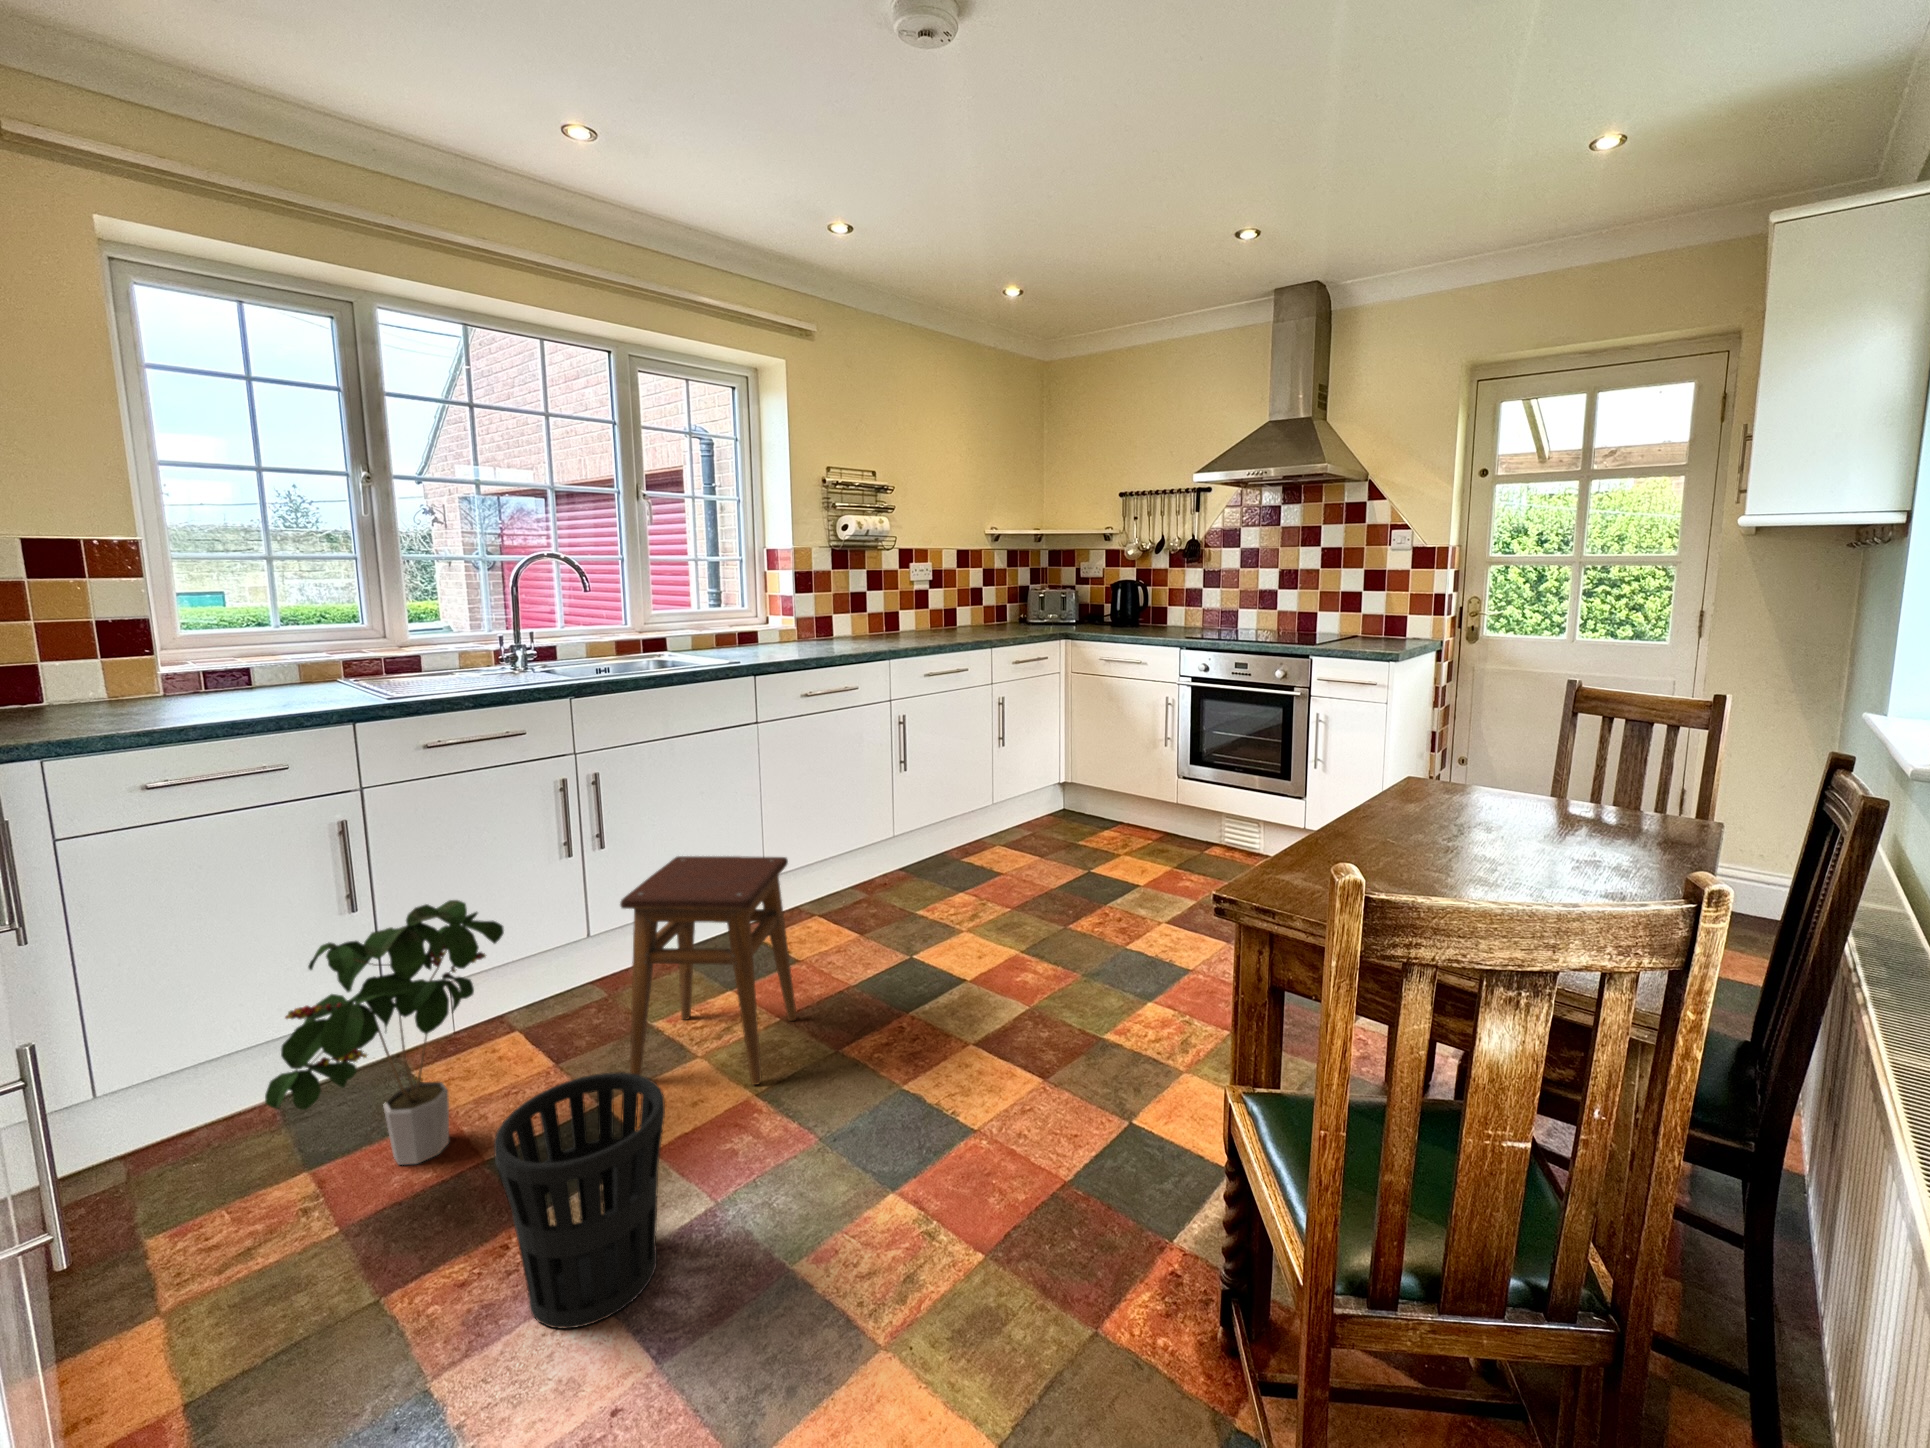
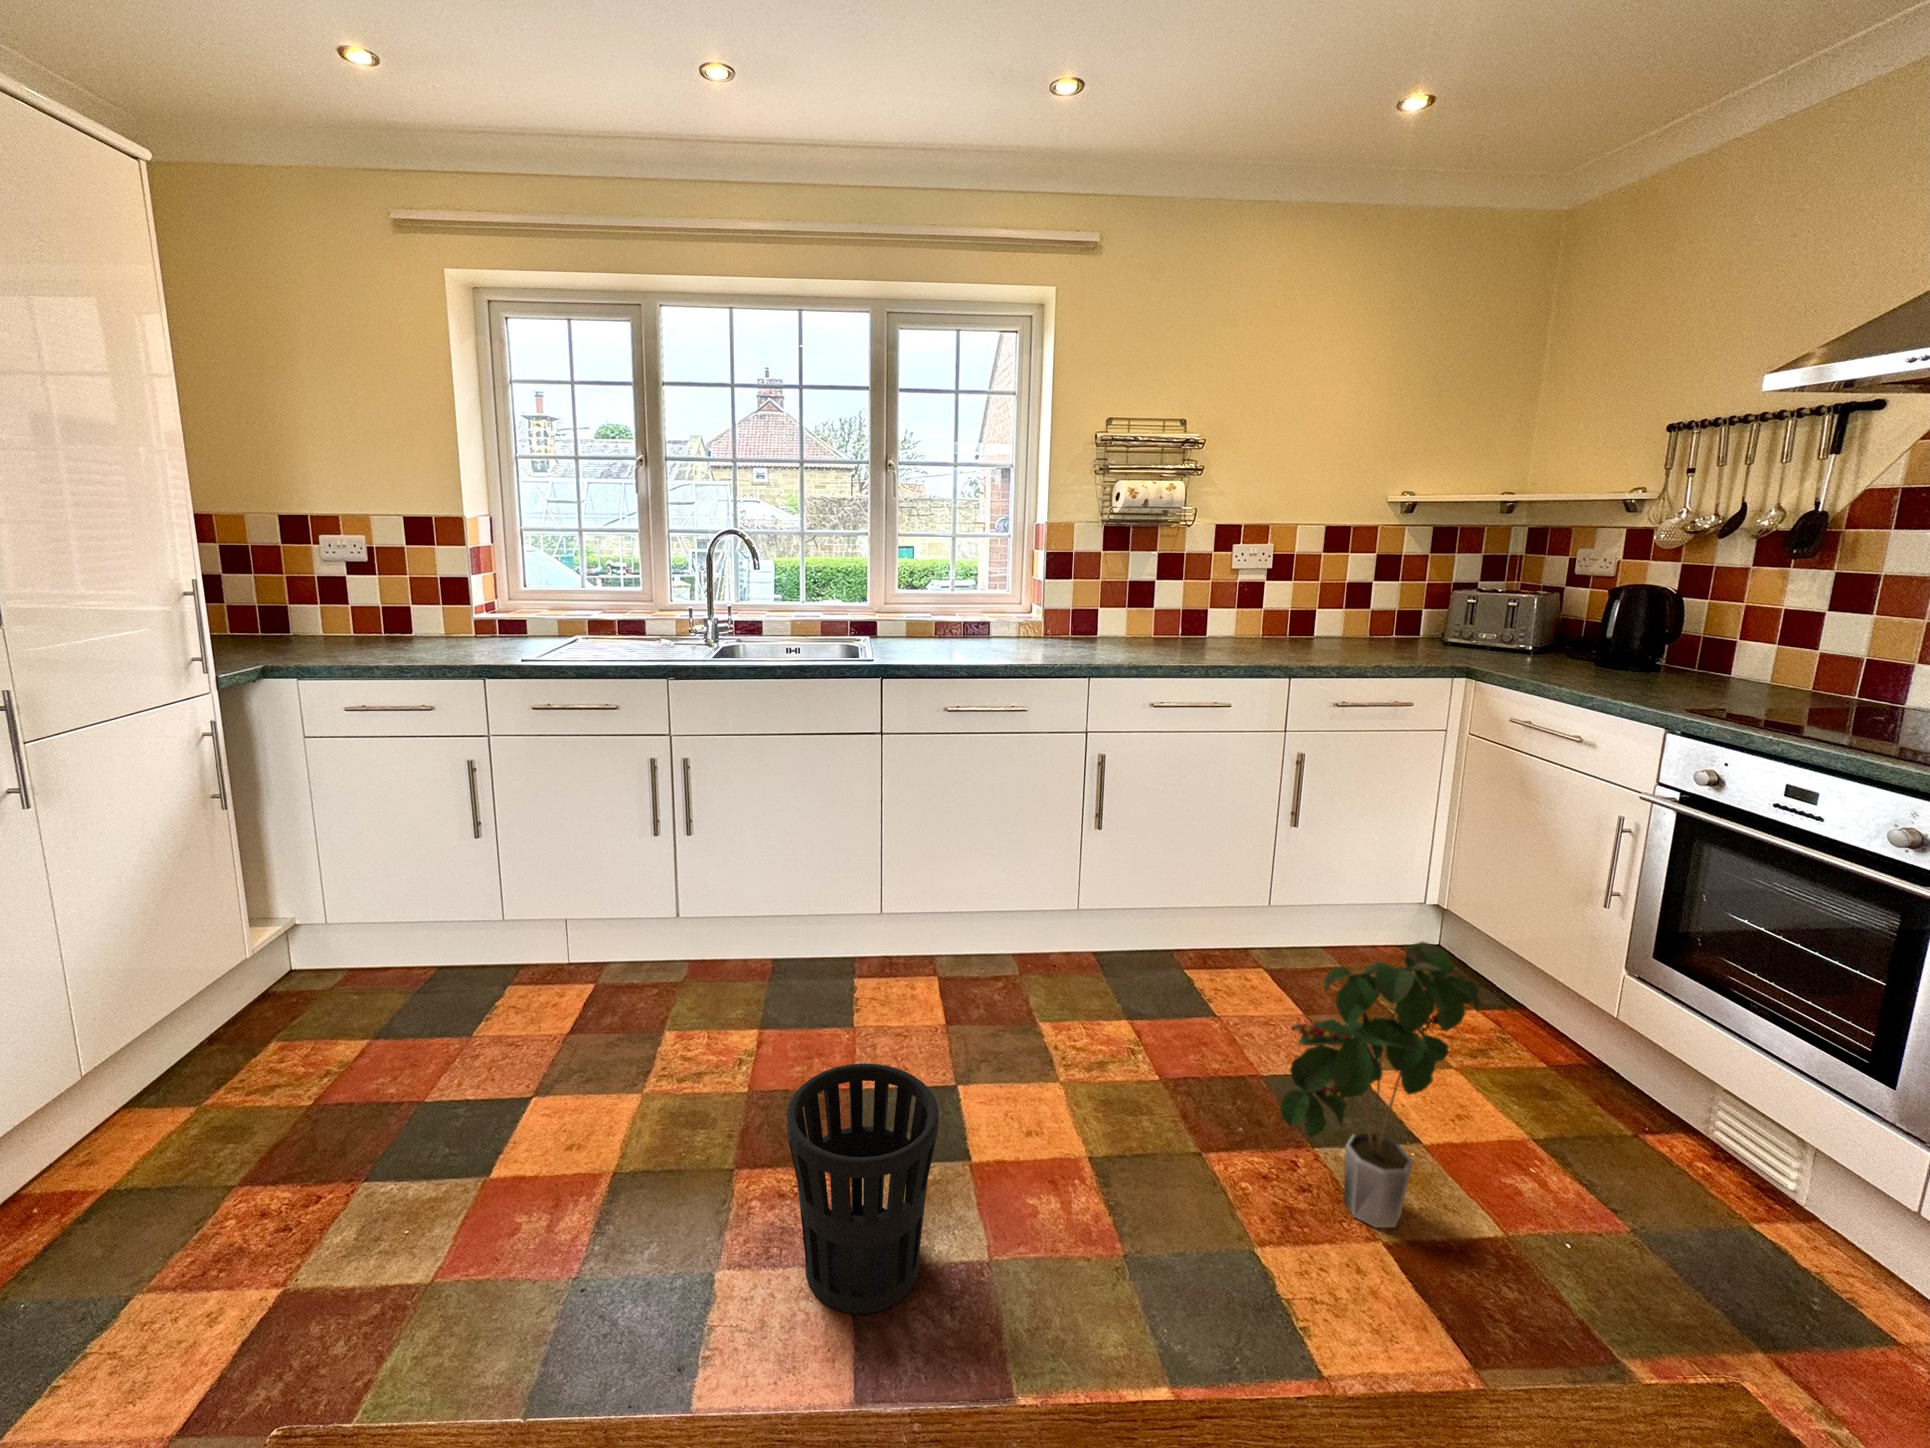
stool: present [620,856,796,1085] -> none [988,861,1189,1146]
potted plant: present [265,900,504,1165] -> present [1280,941,1479,1228]

